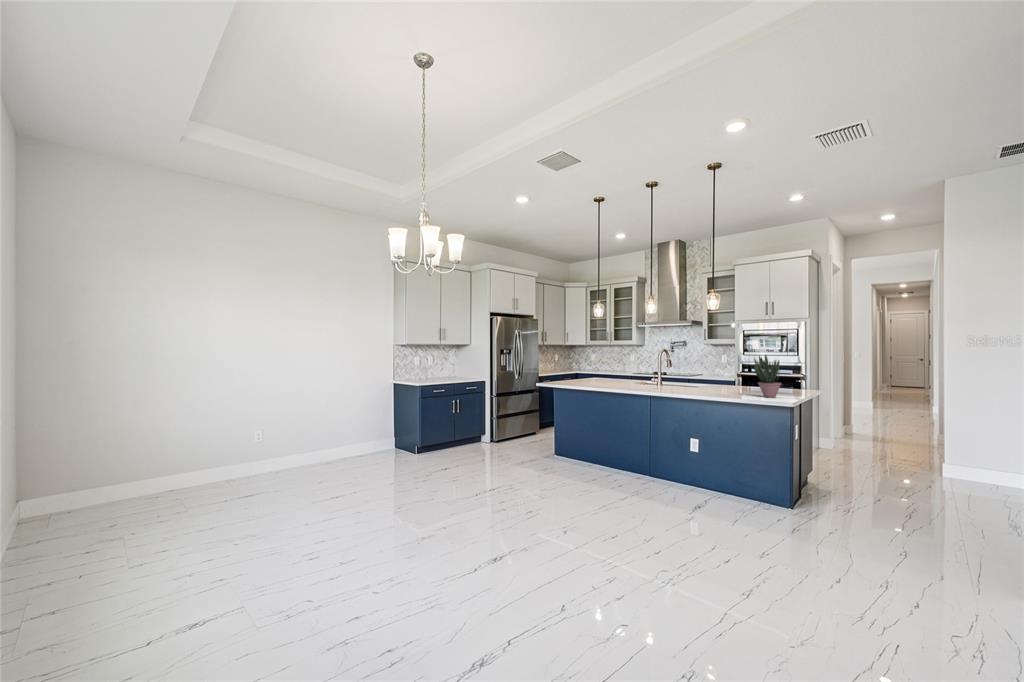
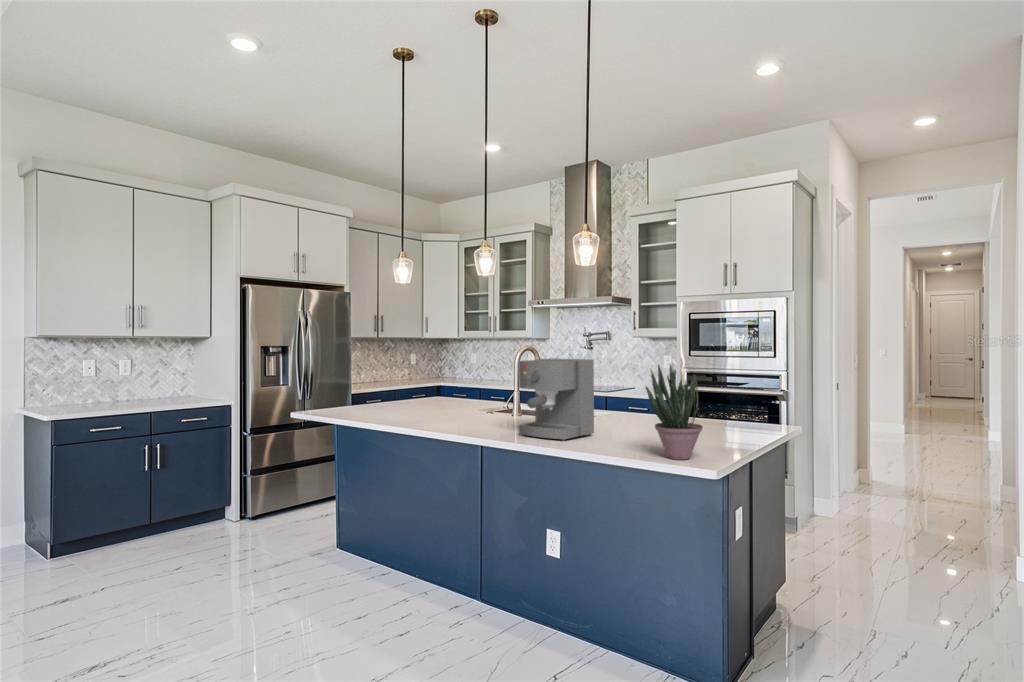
coffee maker: none [679,354,716,392] -> present [519,358,594,441]

